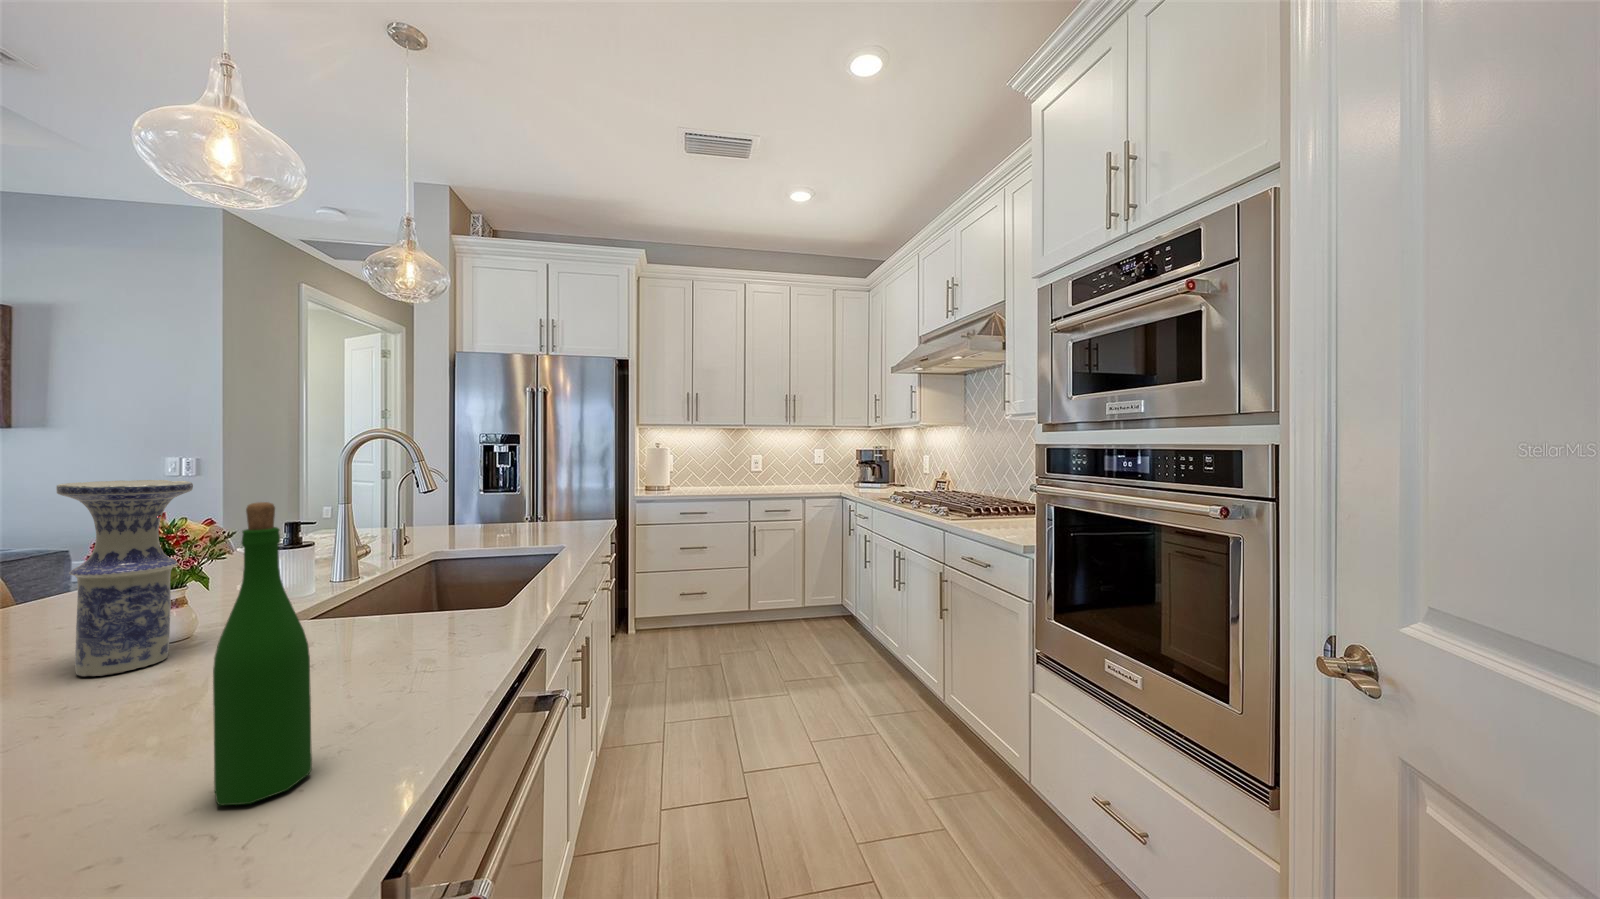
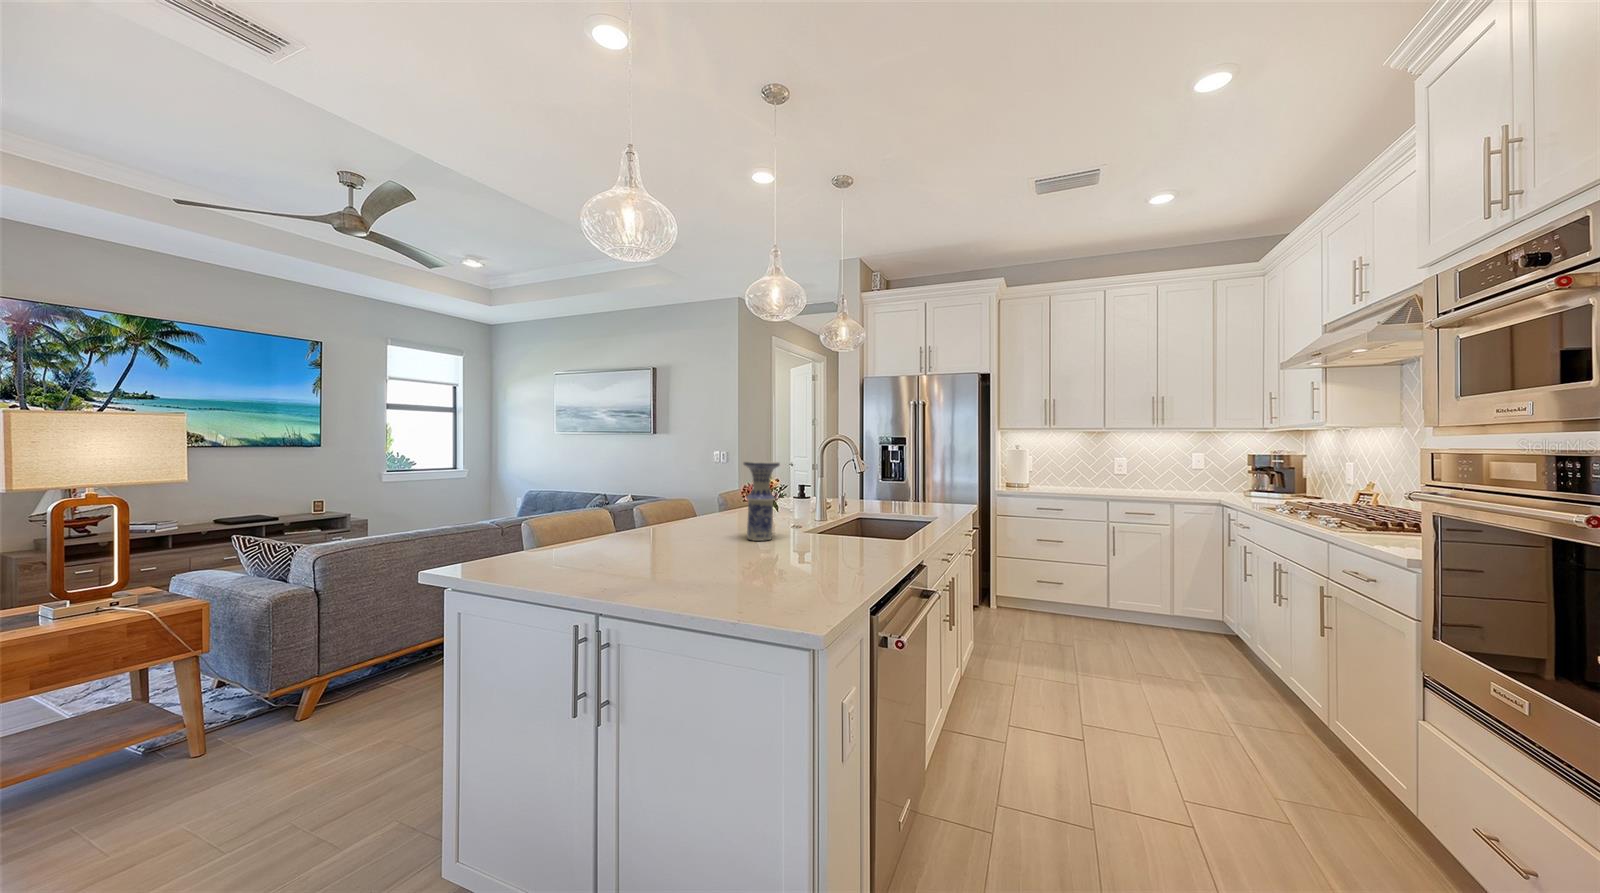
wine bottle: present [213,502,312,805] -> none [815,468,842,577]

